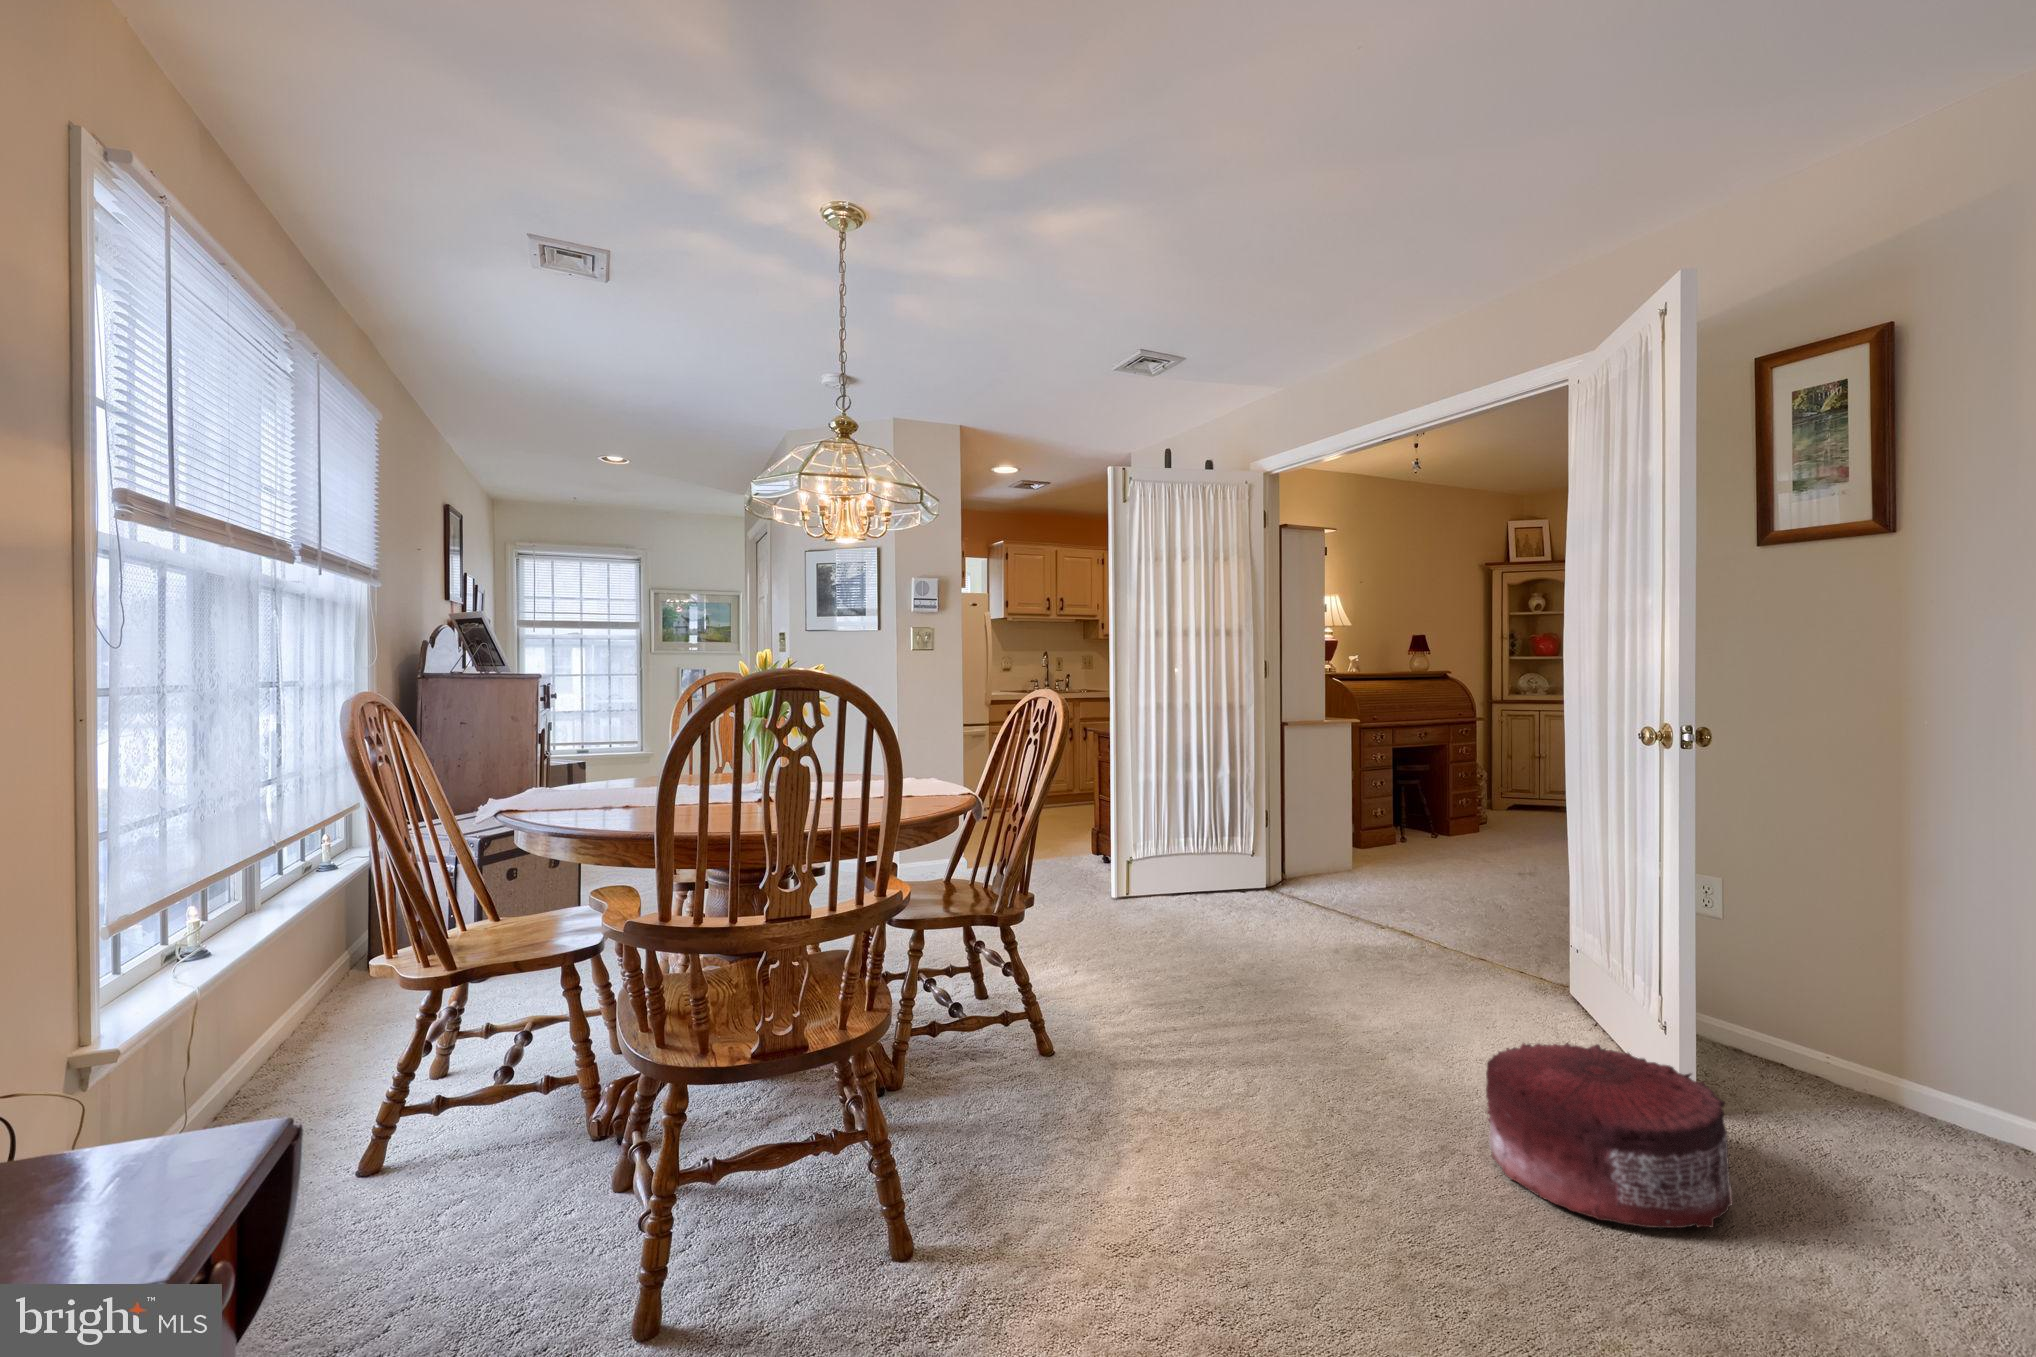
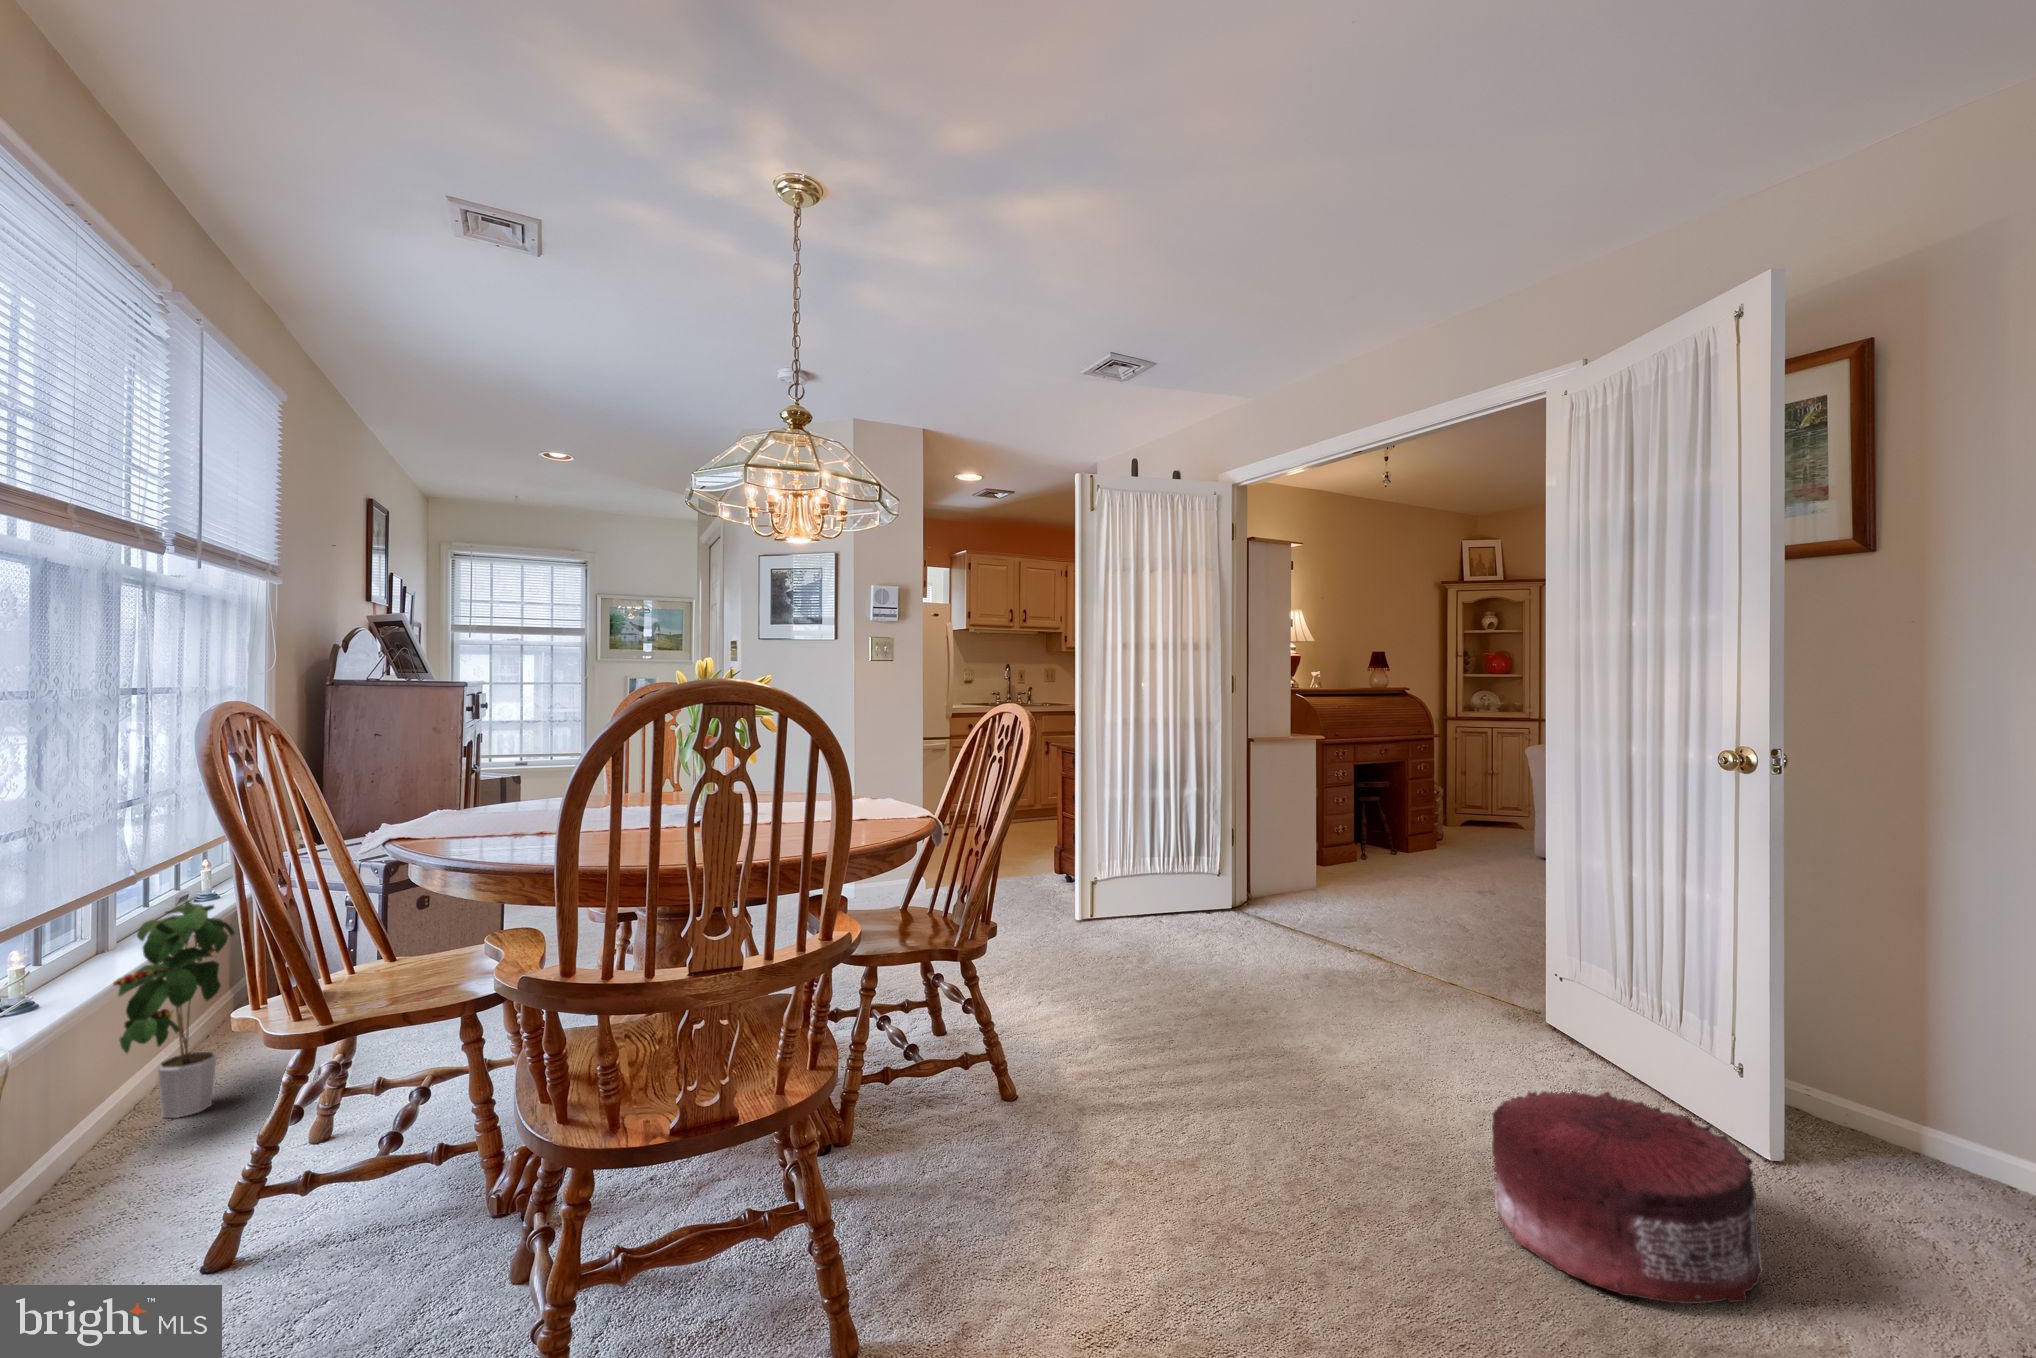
potted plant: none [262,869,358,1058] -> present [113,901,234,1118]

